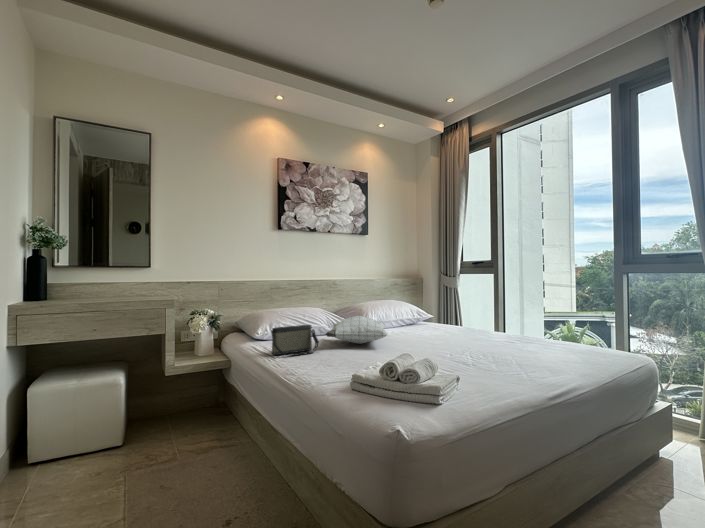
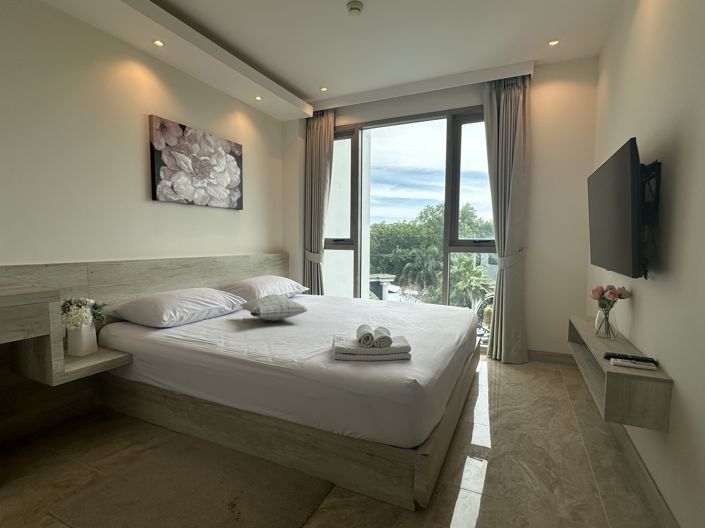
handbag: present [271,325,319,356] -> none [204,306,248,340]

